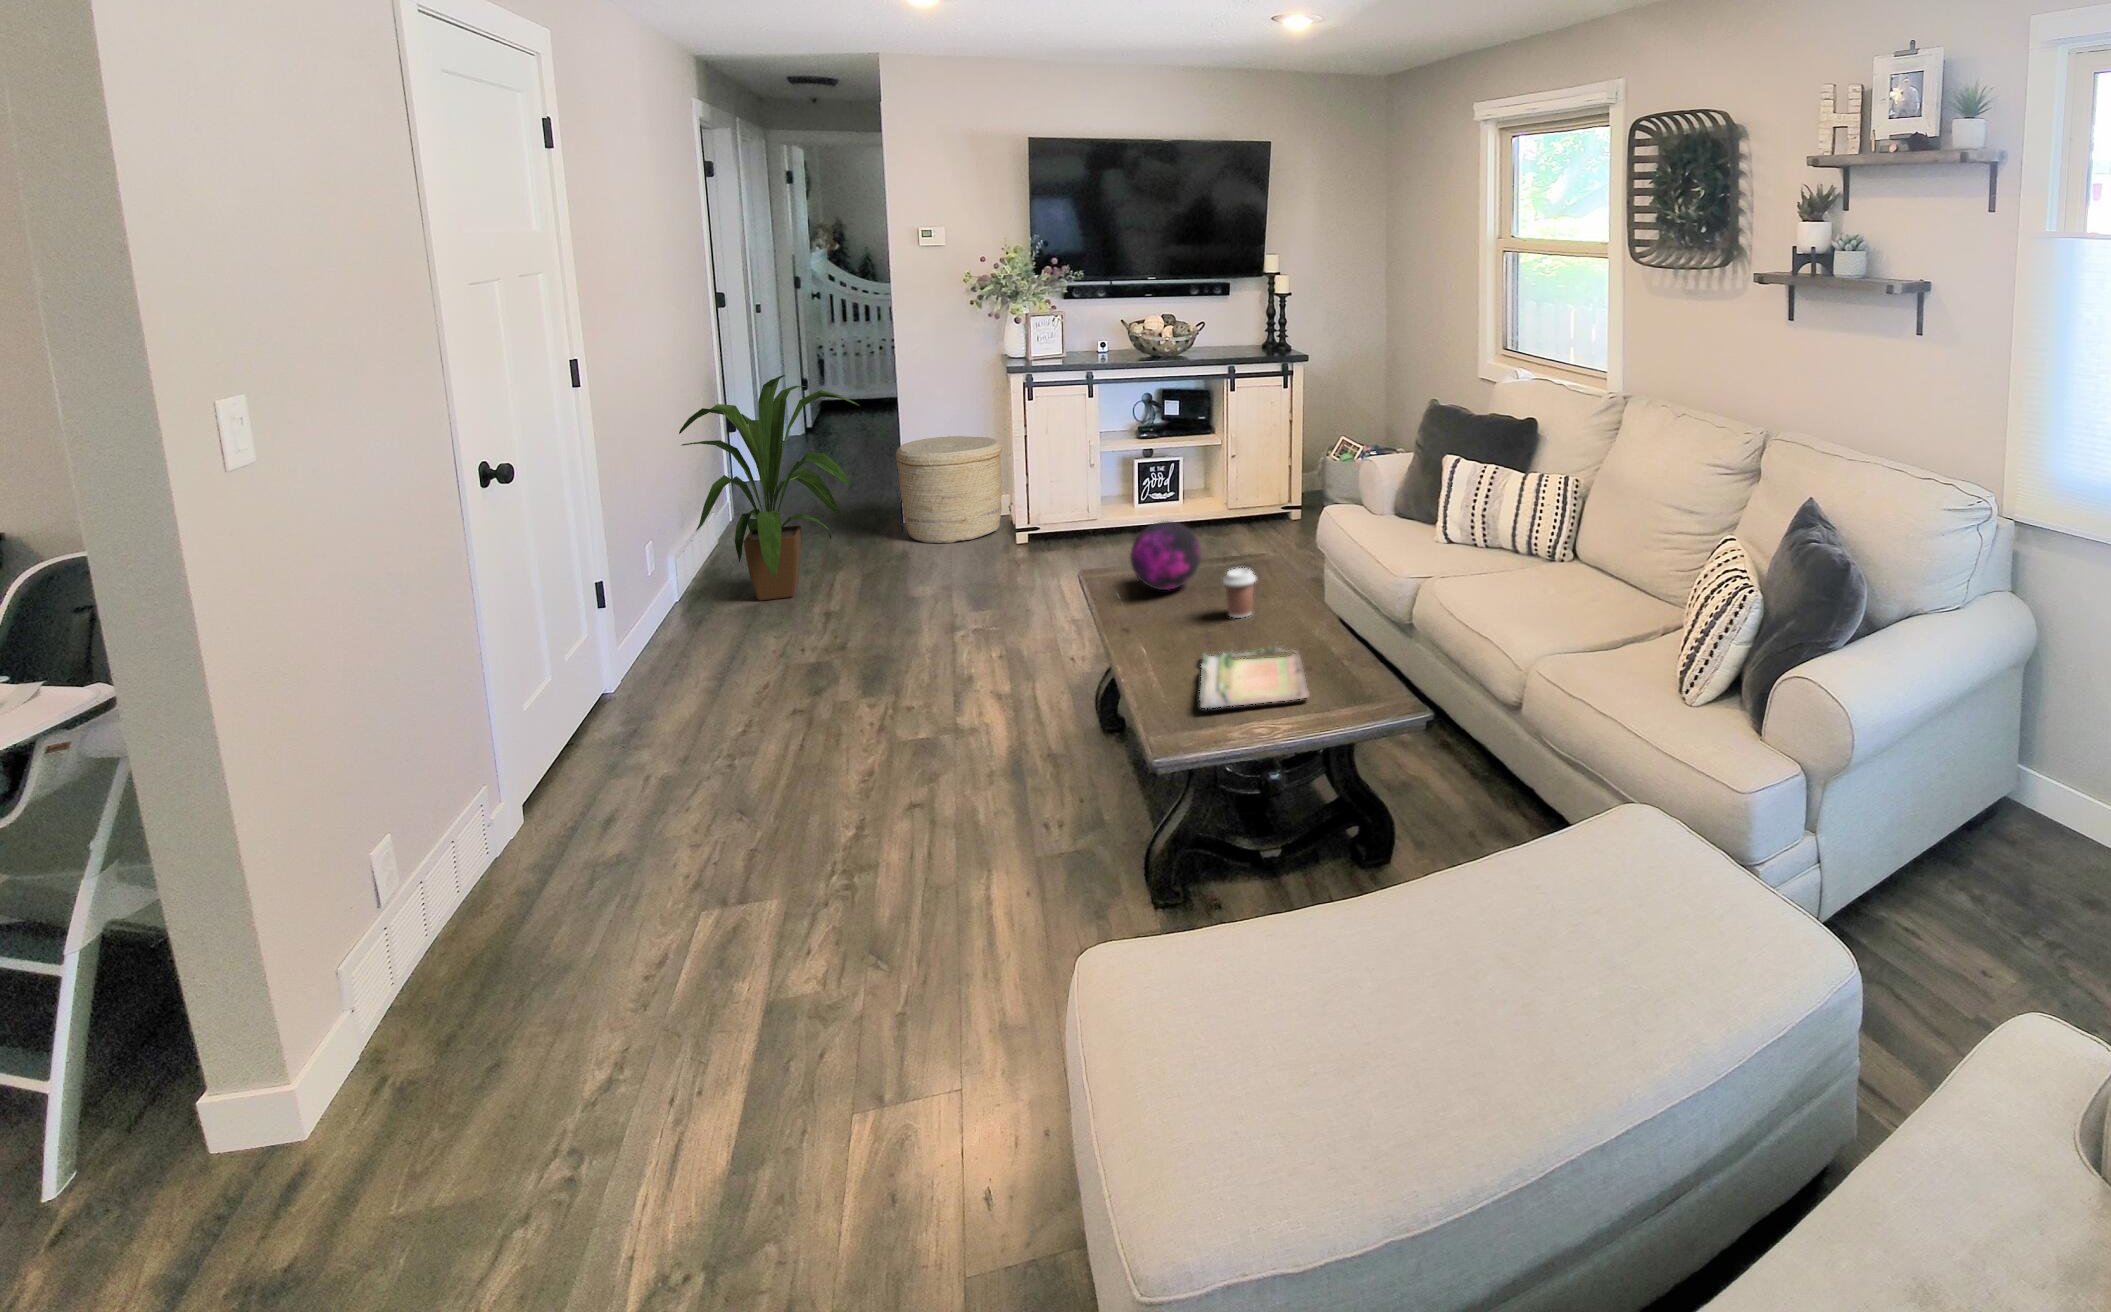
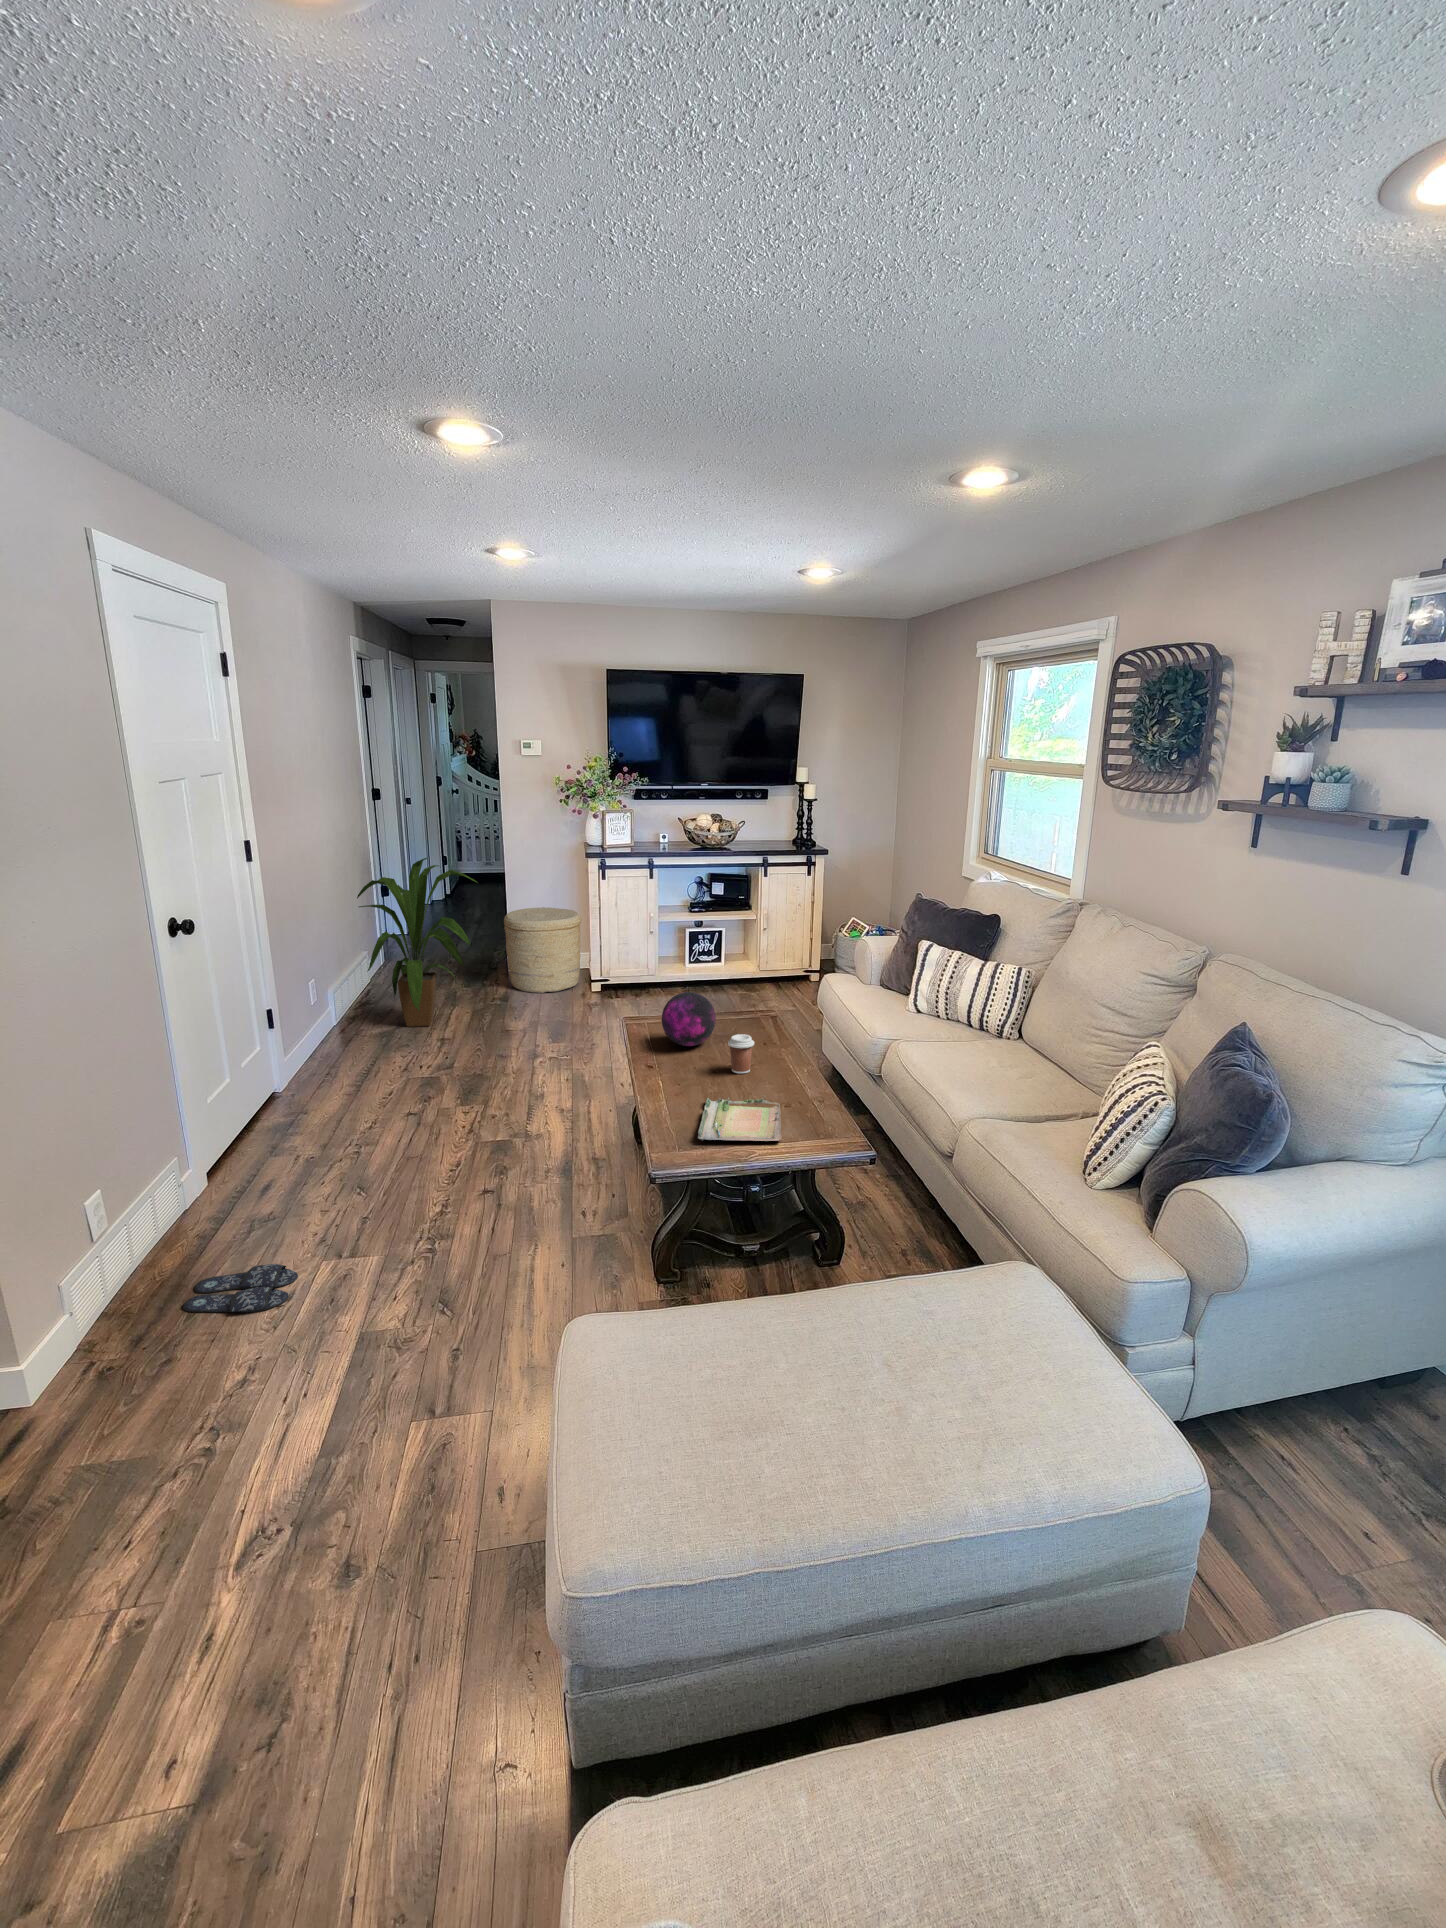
slippers: none [359,978,580,1088] -> present [183,1264,298,1313]

